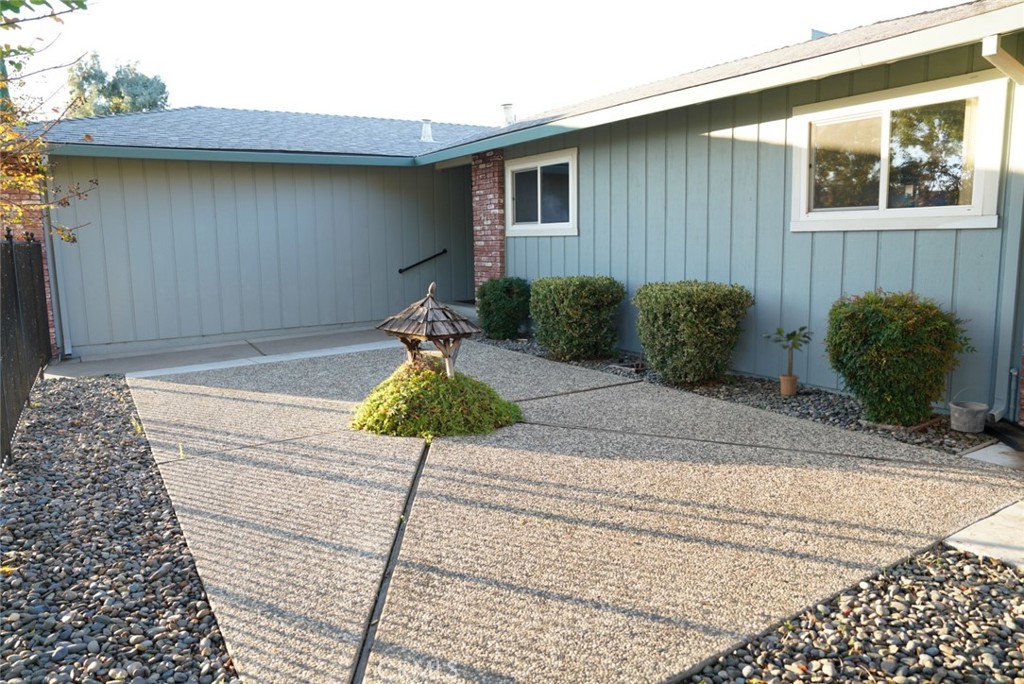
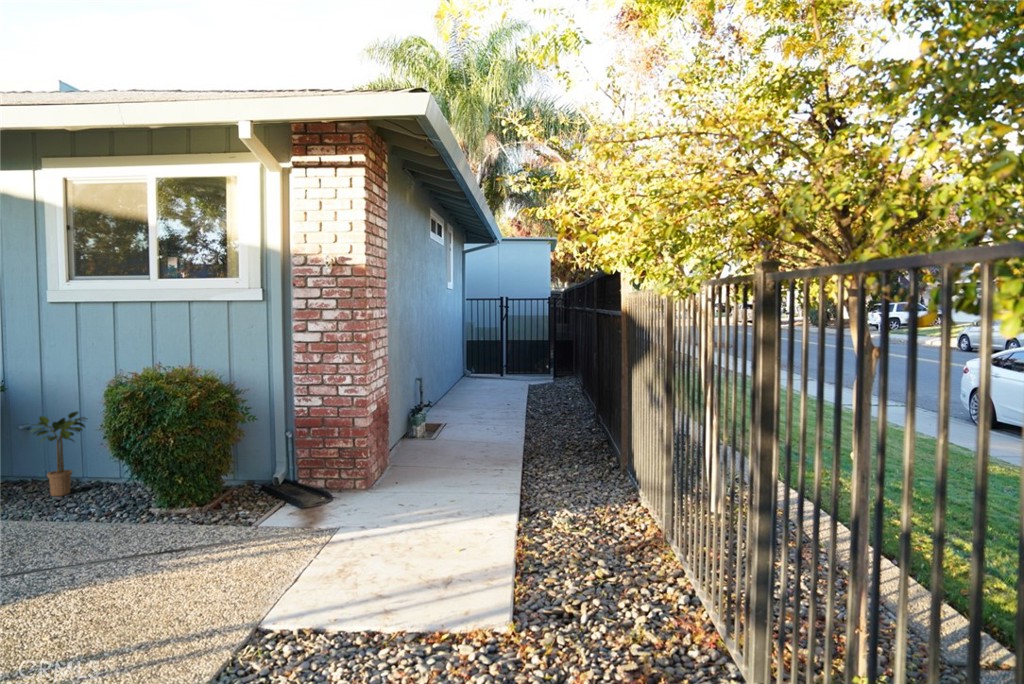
bucket: present [949,401,989,433] -> none [238,455,273,500]

